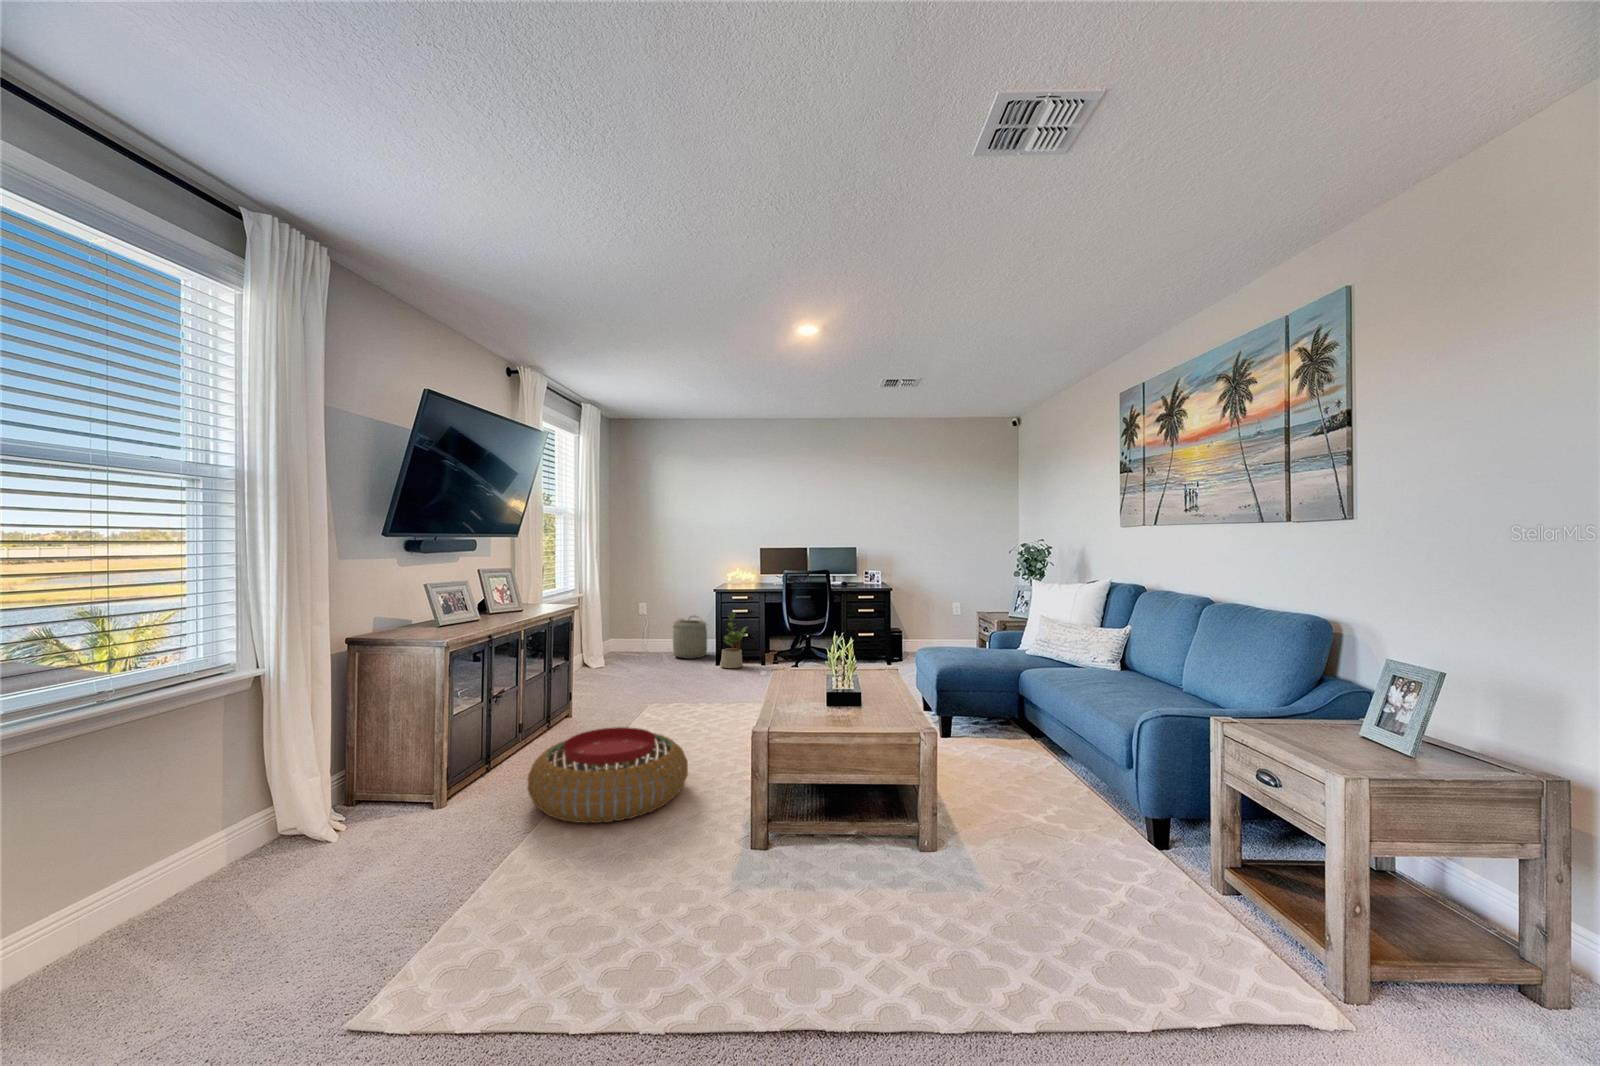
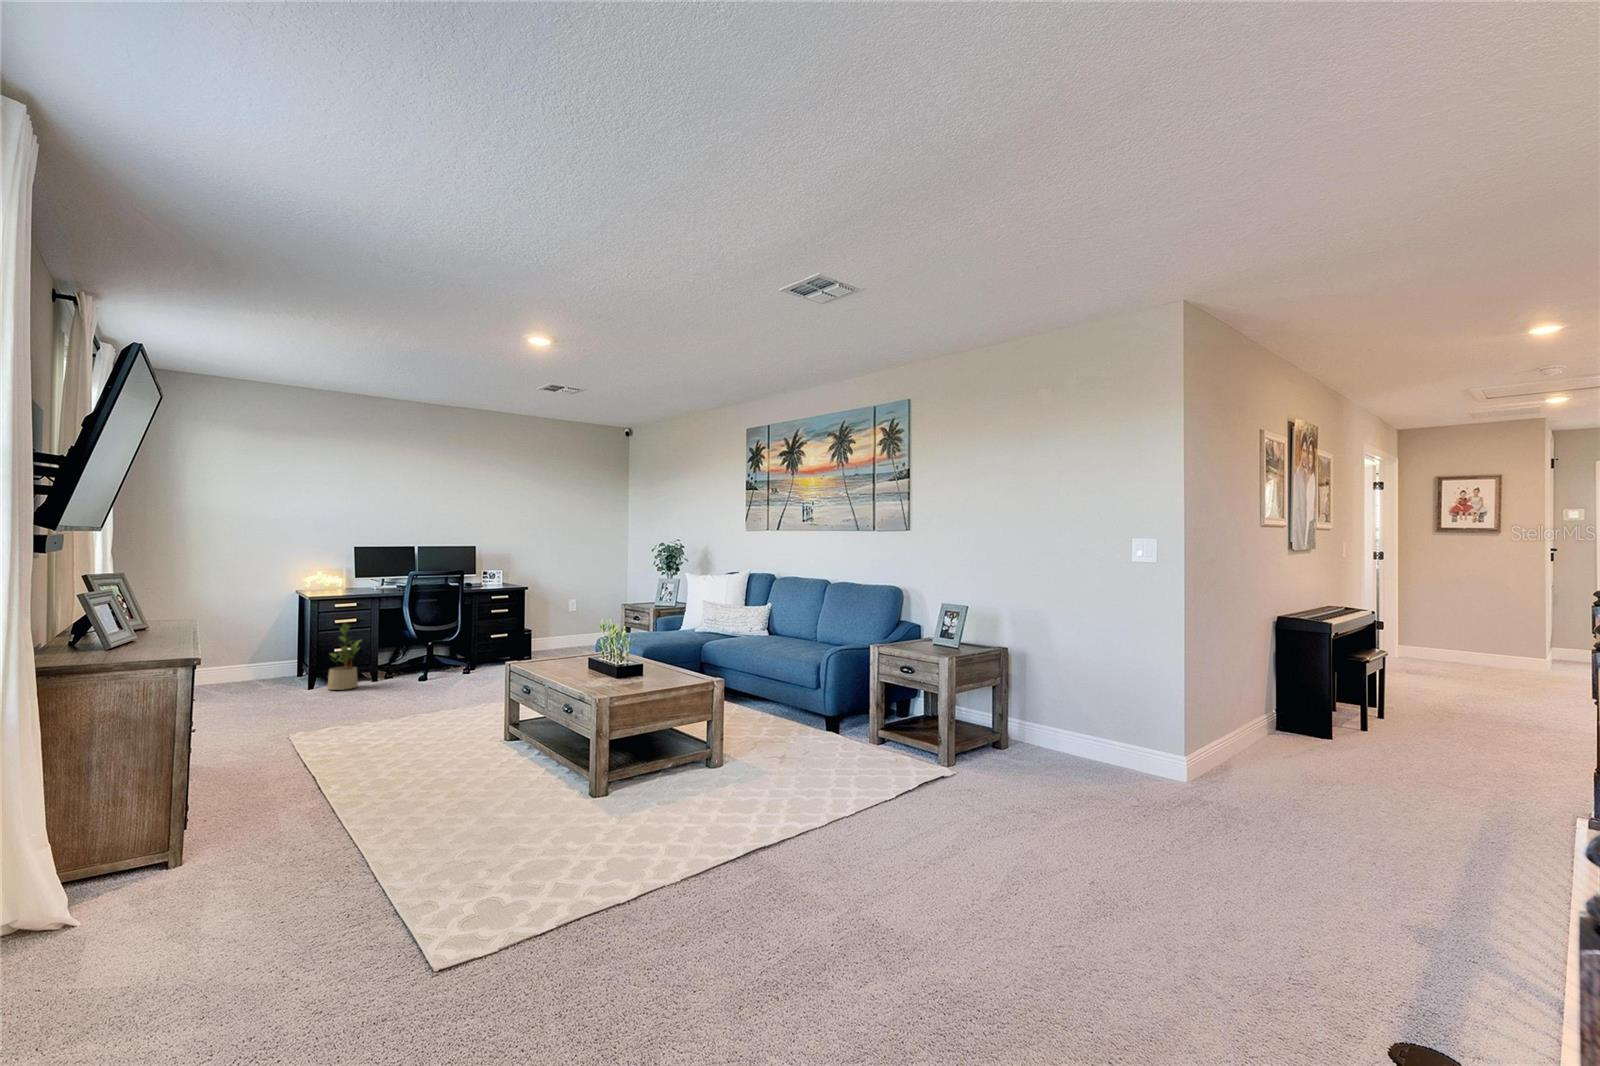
basket: present [673,616,707,659] -> none [226,634,296,689]
pouf: present [527,727,688,823] -> none [321,732,498,824]

